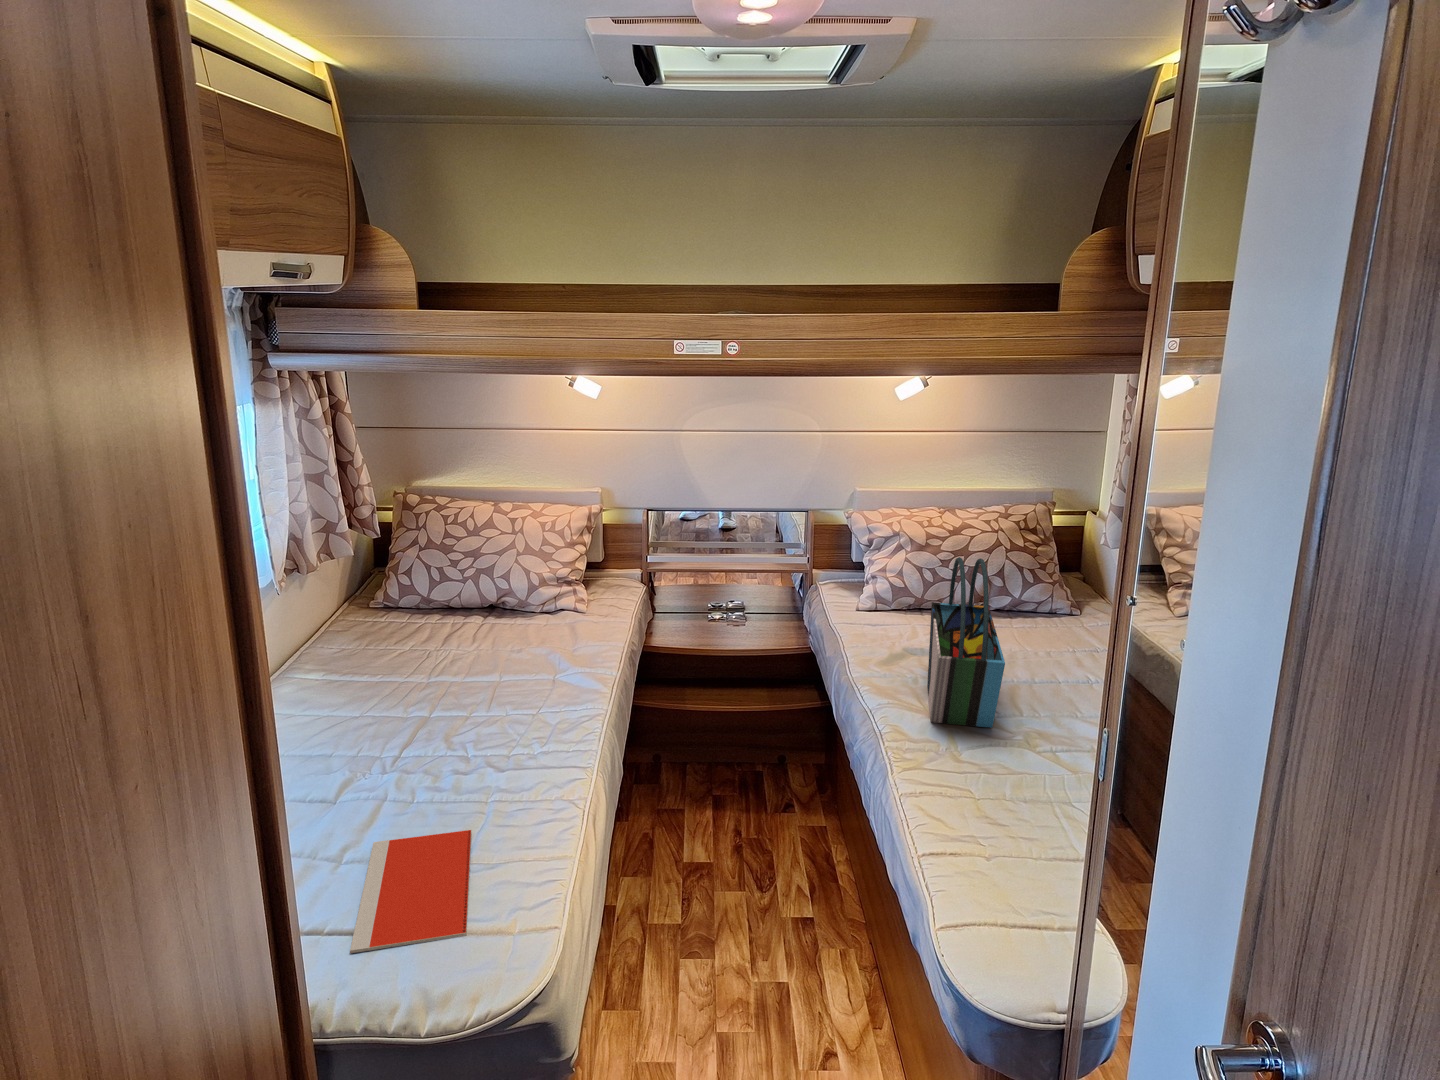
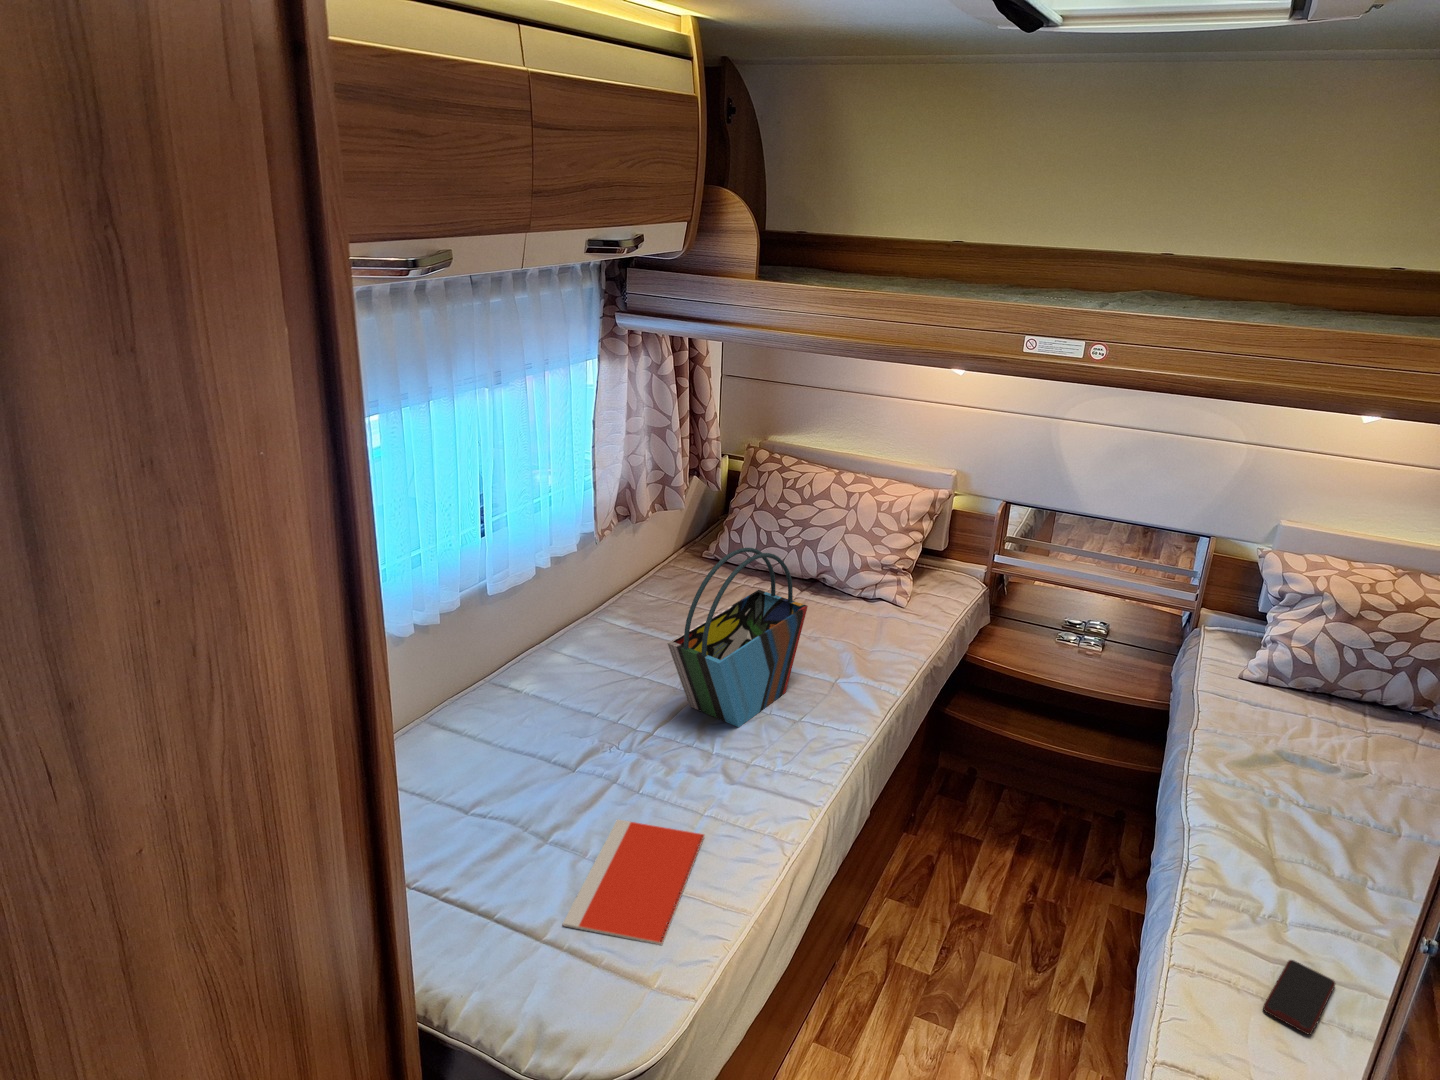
tote bag: present [927,557,1005,728] -> present [667,548,808,727]
smartphone: none [966,783,1003,829] -> present [1263,960,1335,1034]

